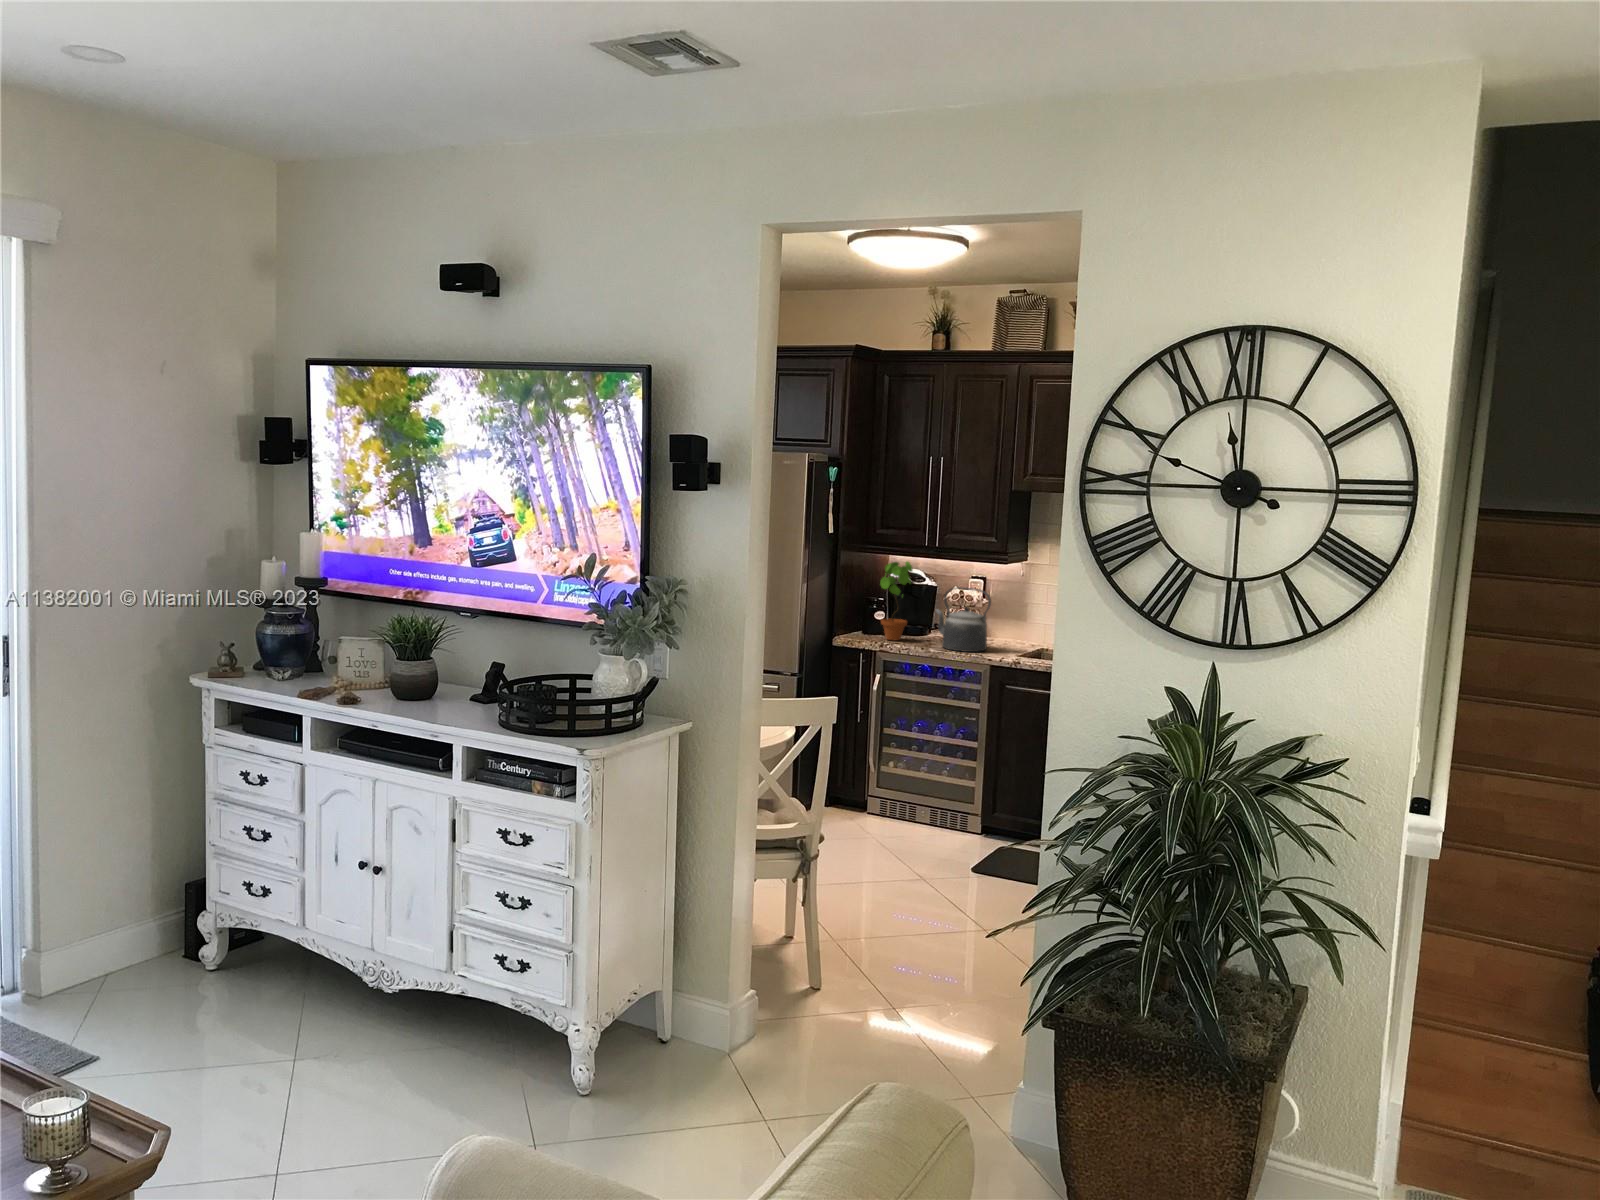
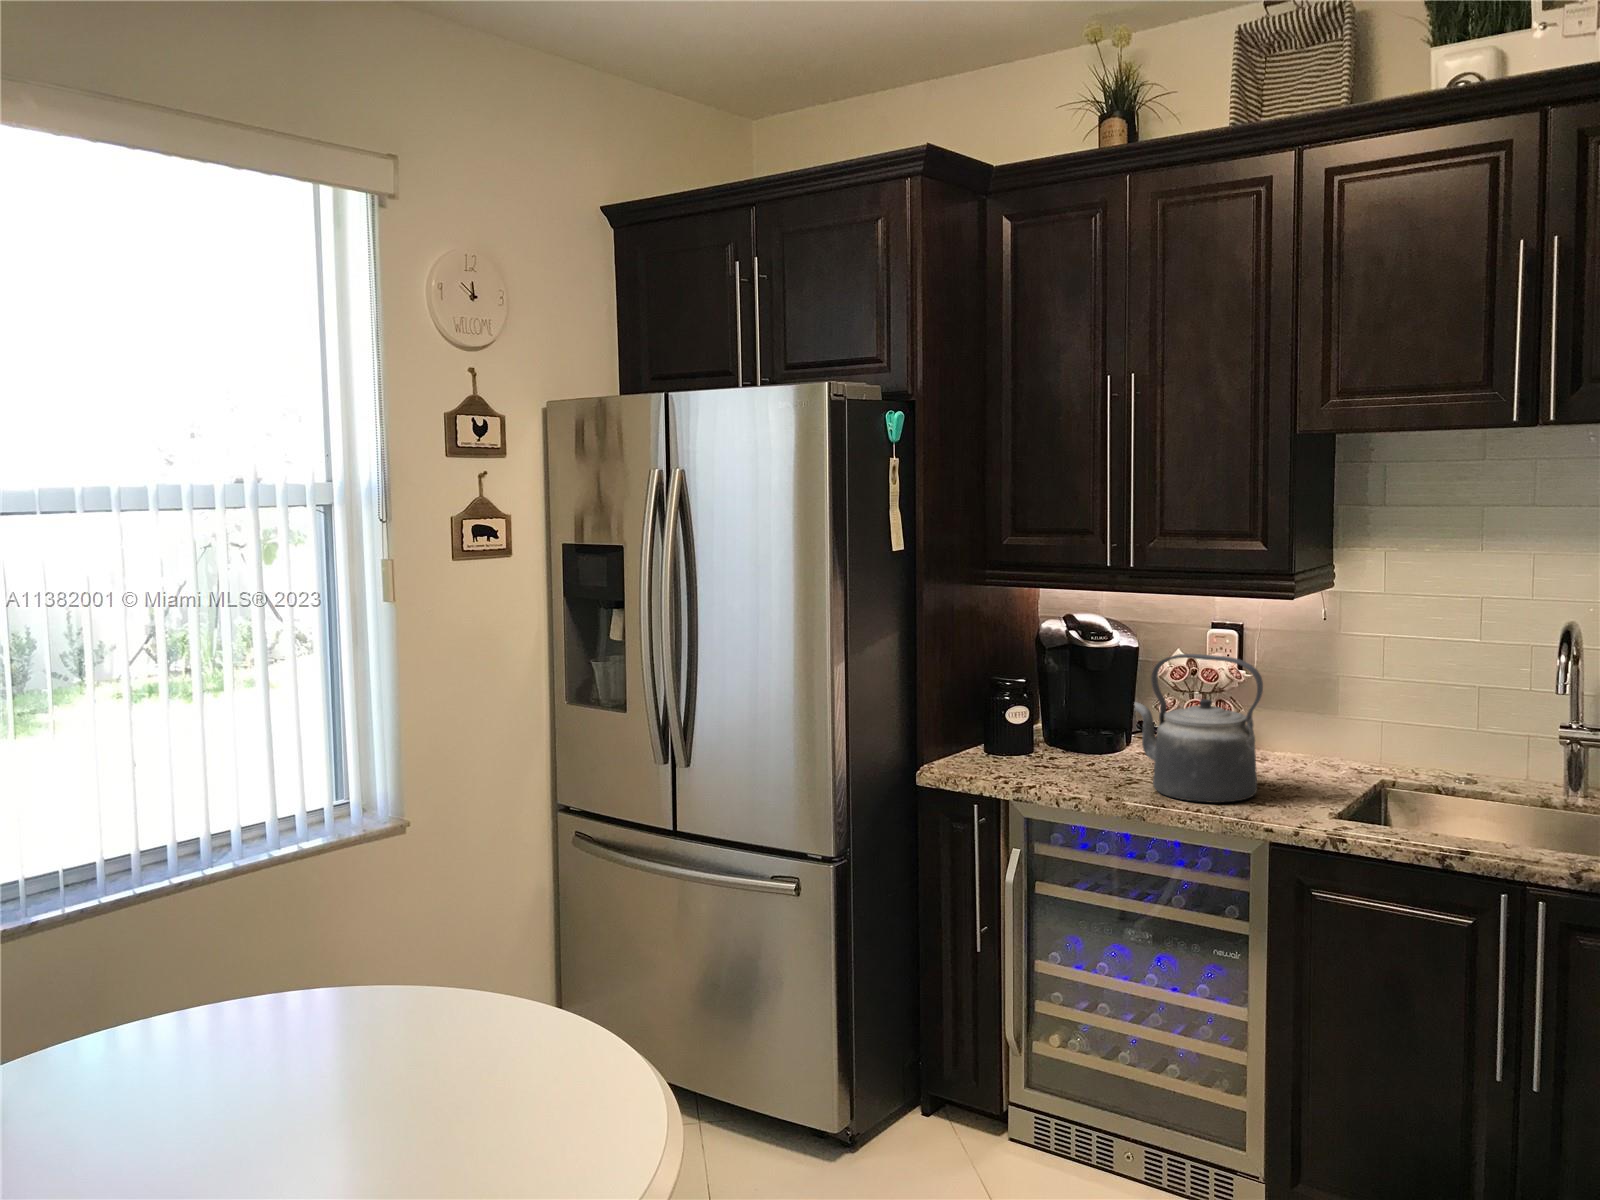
potted plant: present [880,561,912,640] -> none [1009,600,1079,772]

